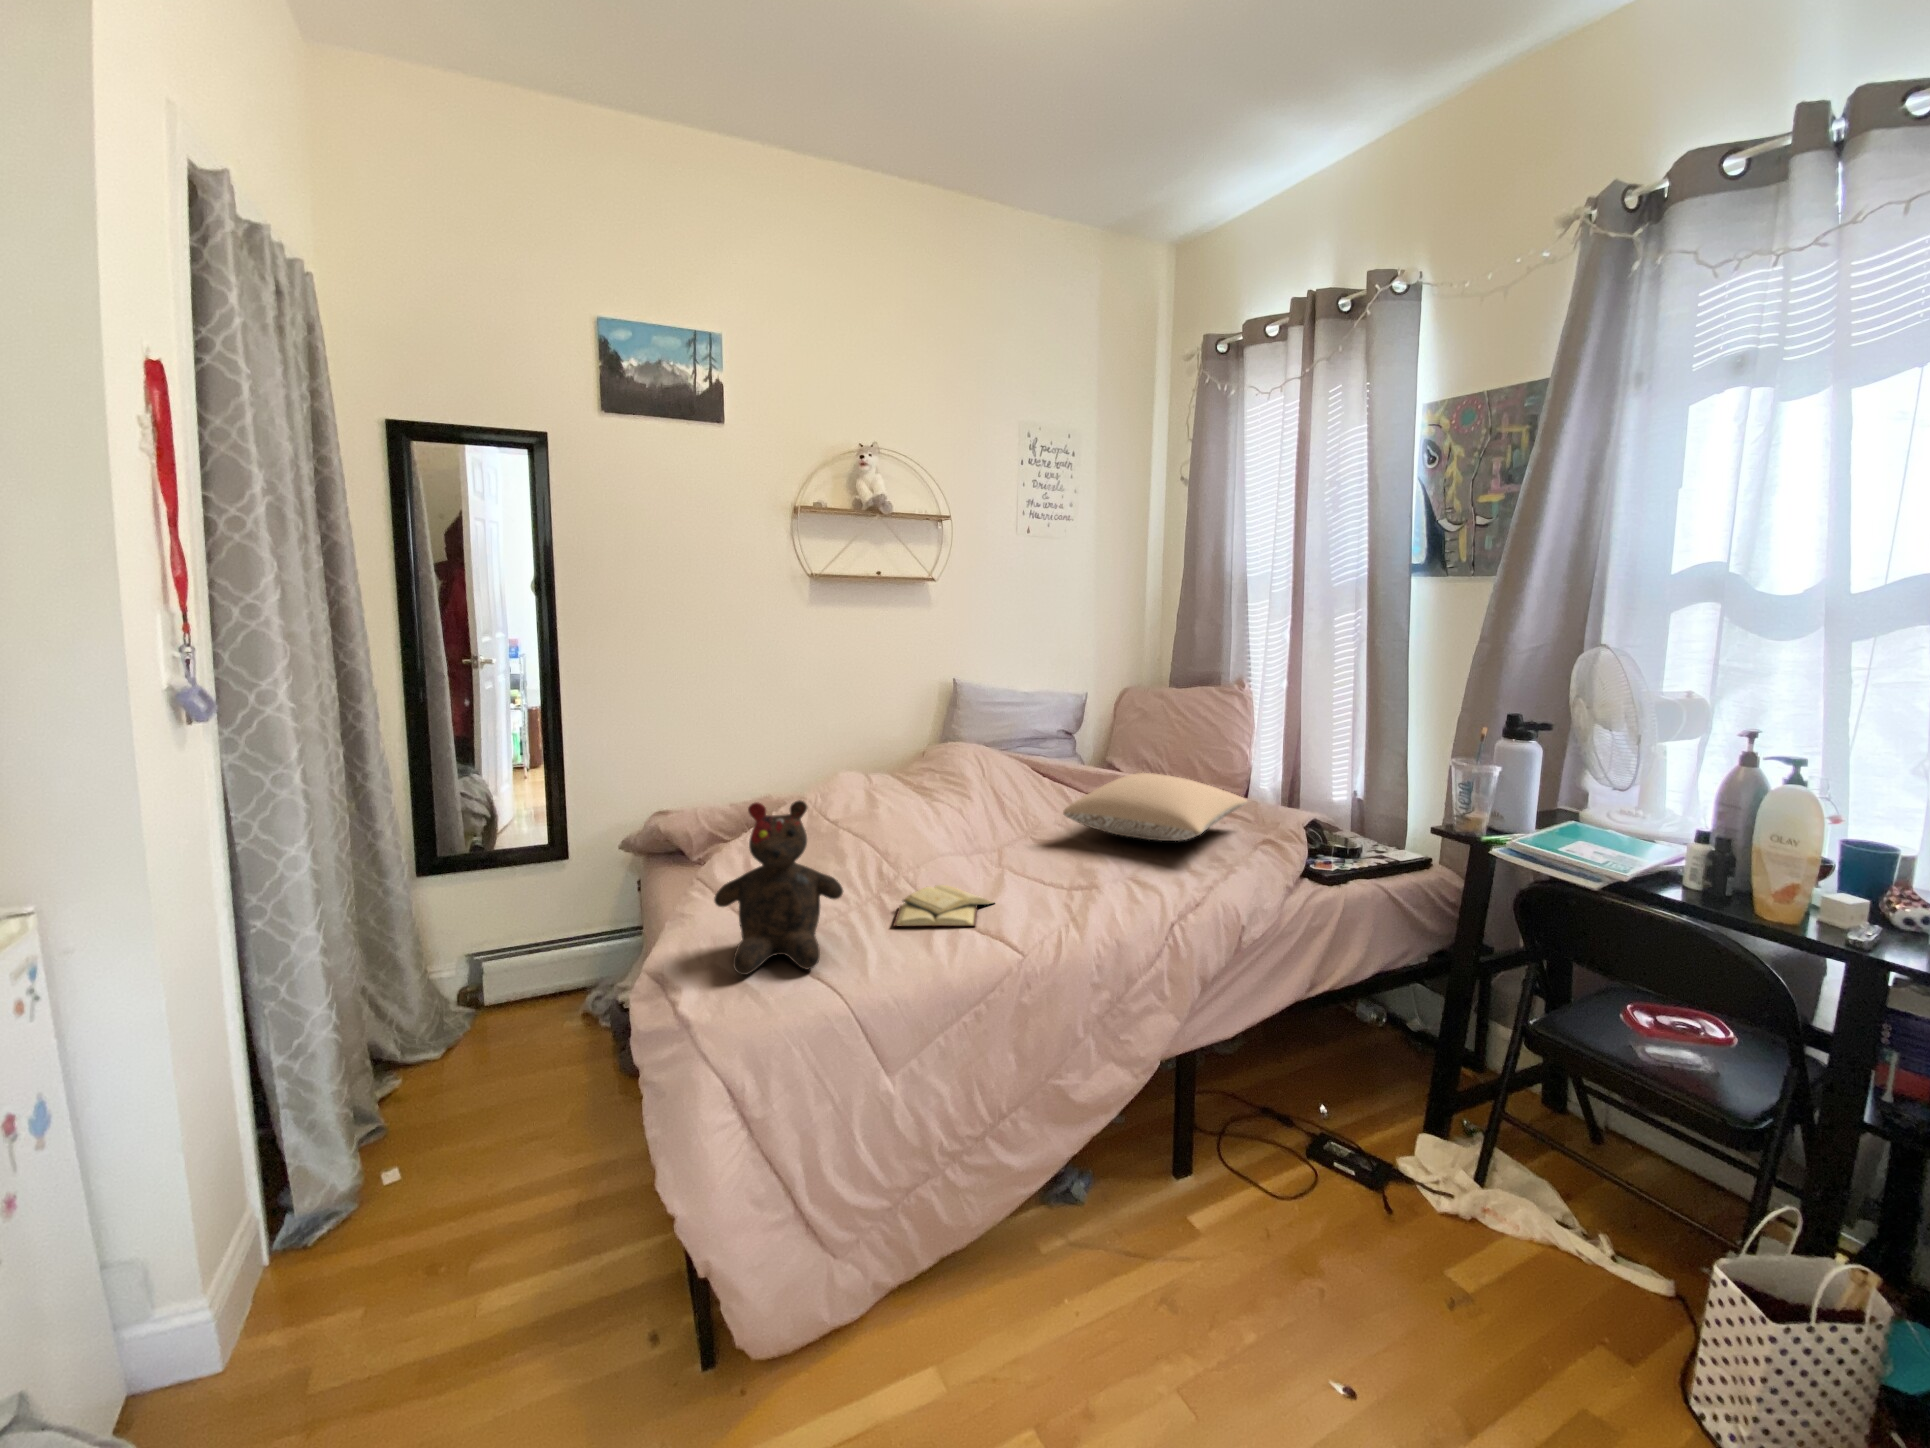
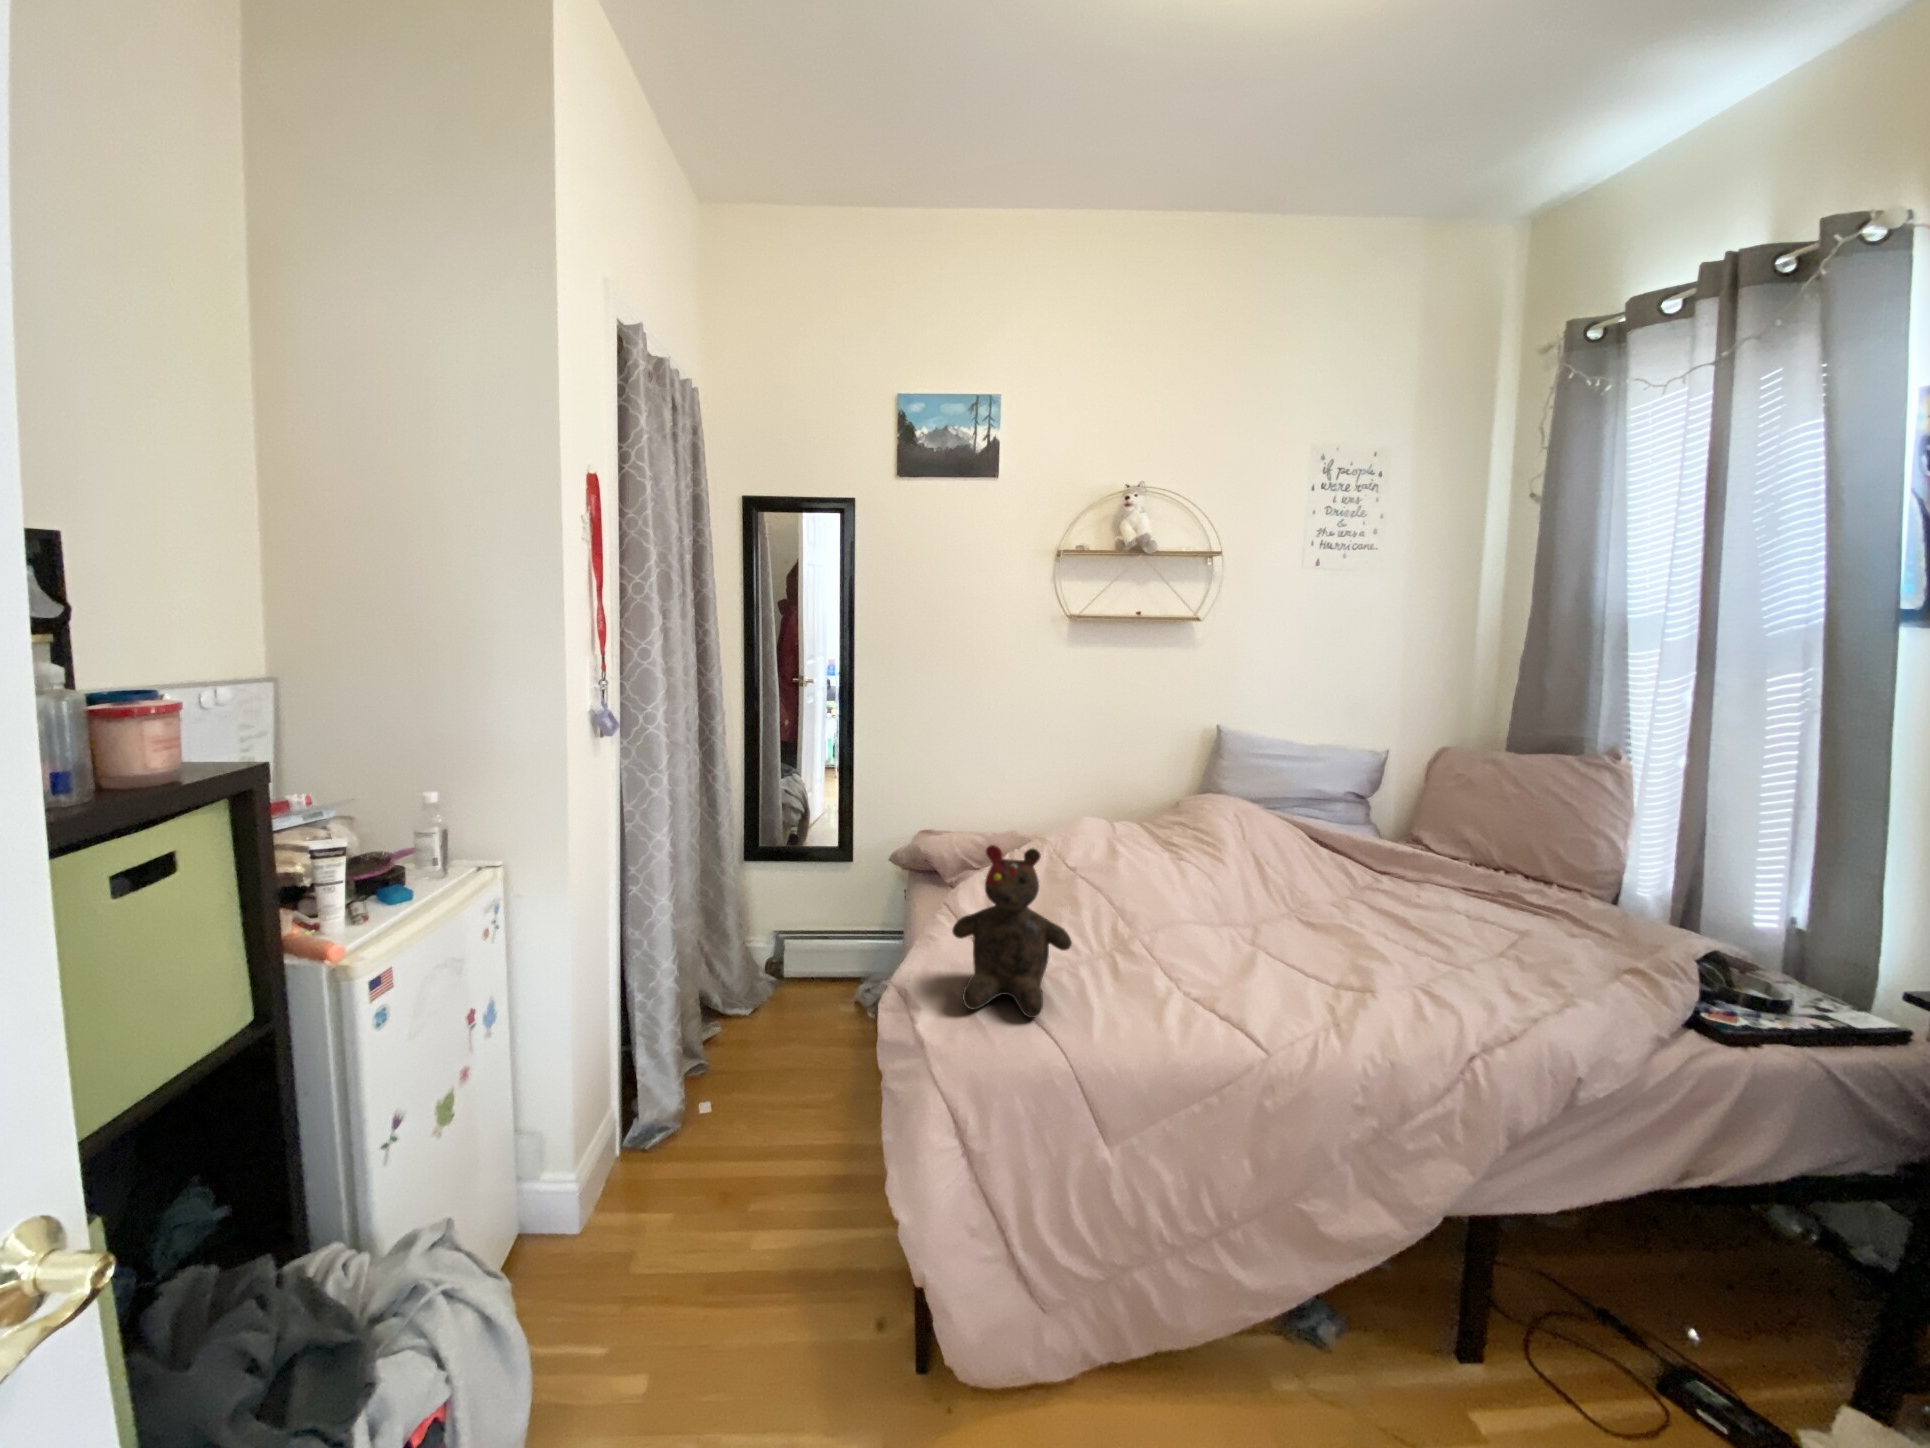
pillow: present [1063,773,1247,841] -> none [1332,852,1600,946]
diary: present [893,885,993,926] -> none [1122,949,1238,1006]

